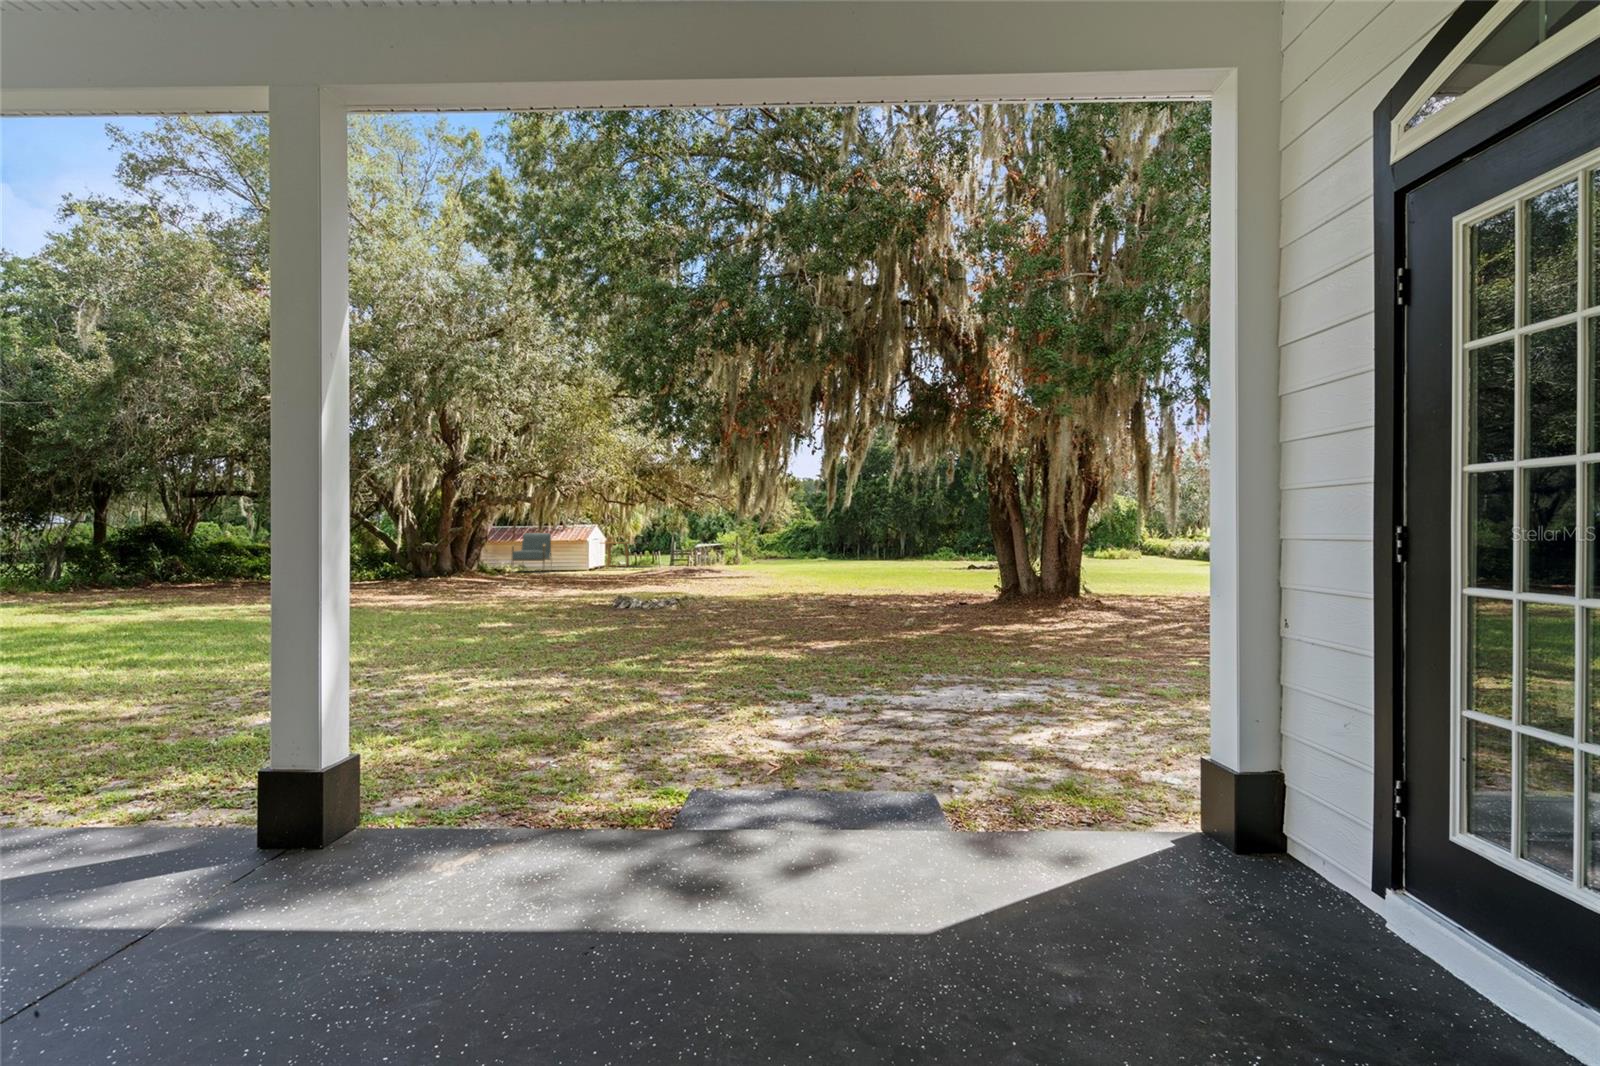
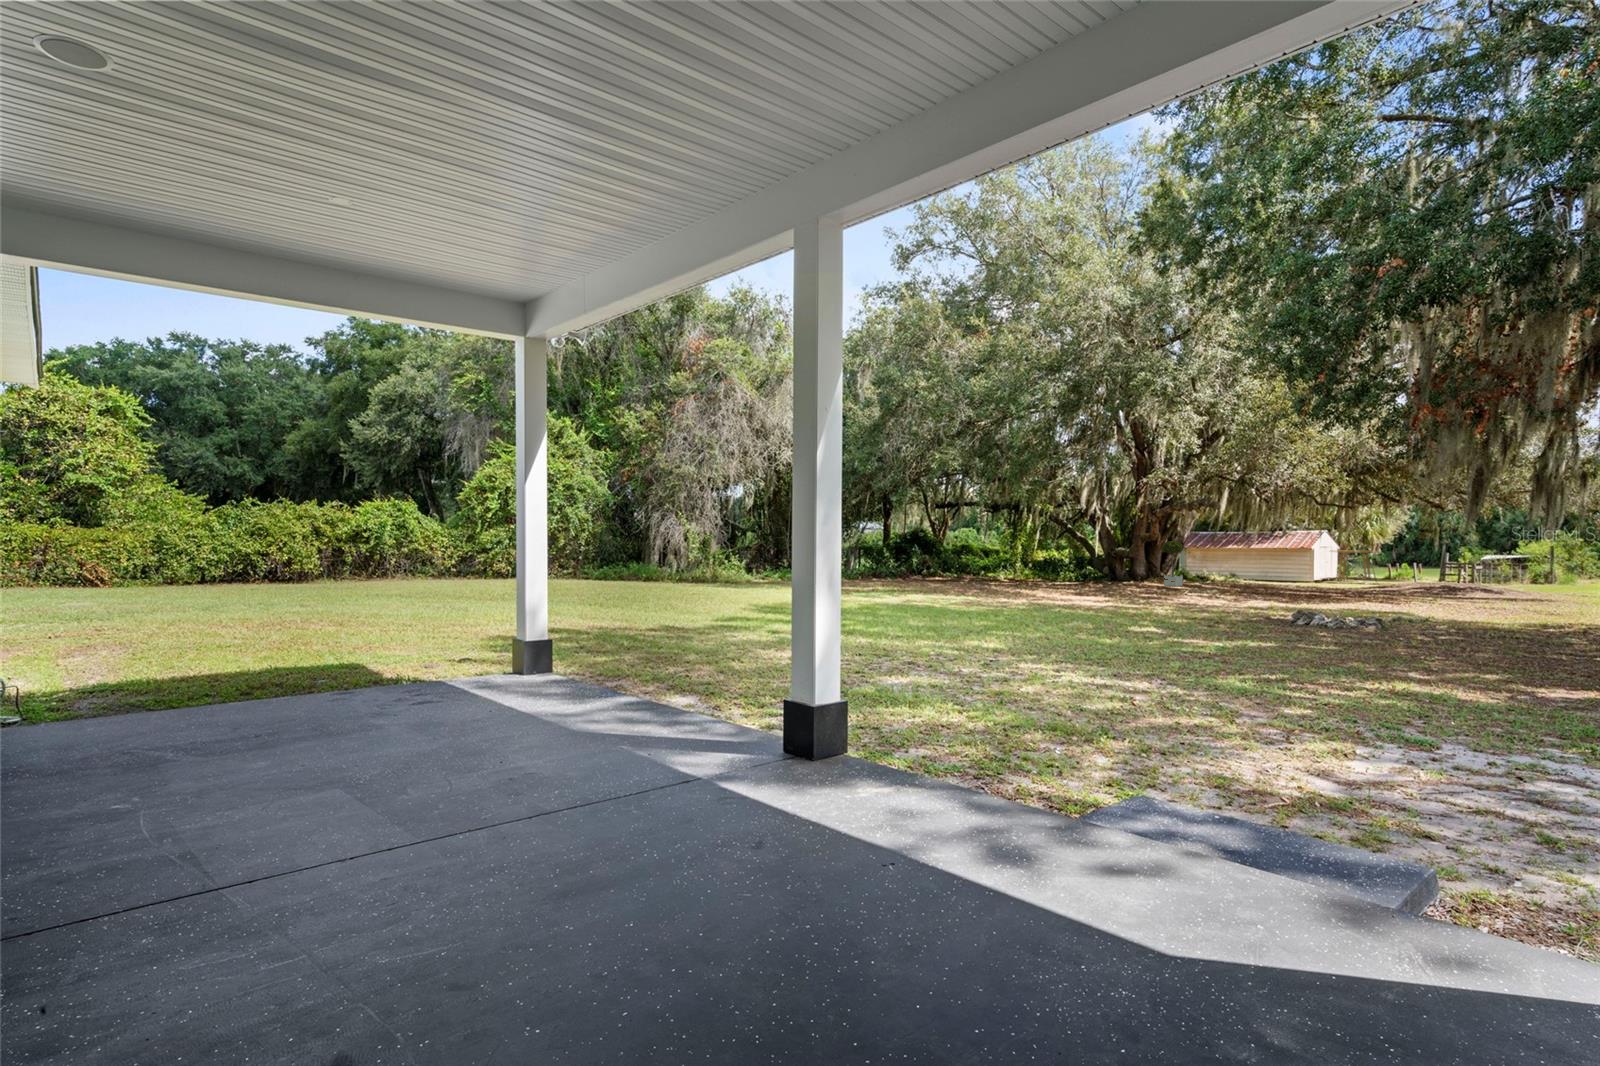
chair: present [512,533,552,569] -> none [1218,540,1266,581]
potted tree: none [466,534,487,580] -> present [1162,541,1183,586]

